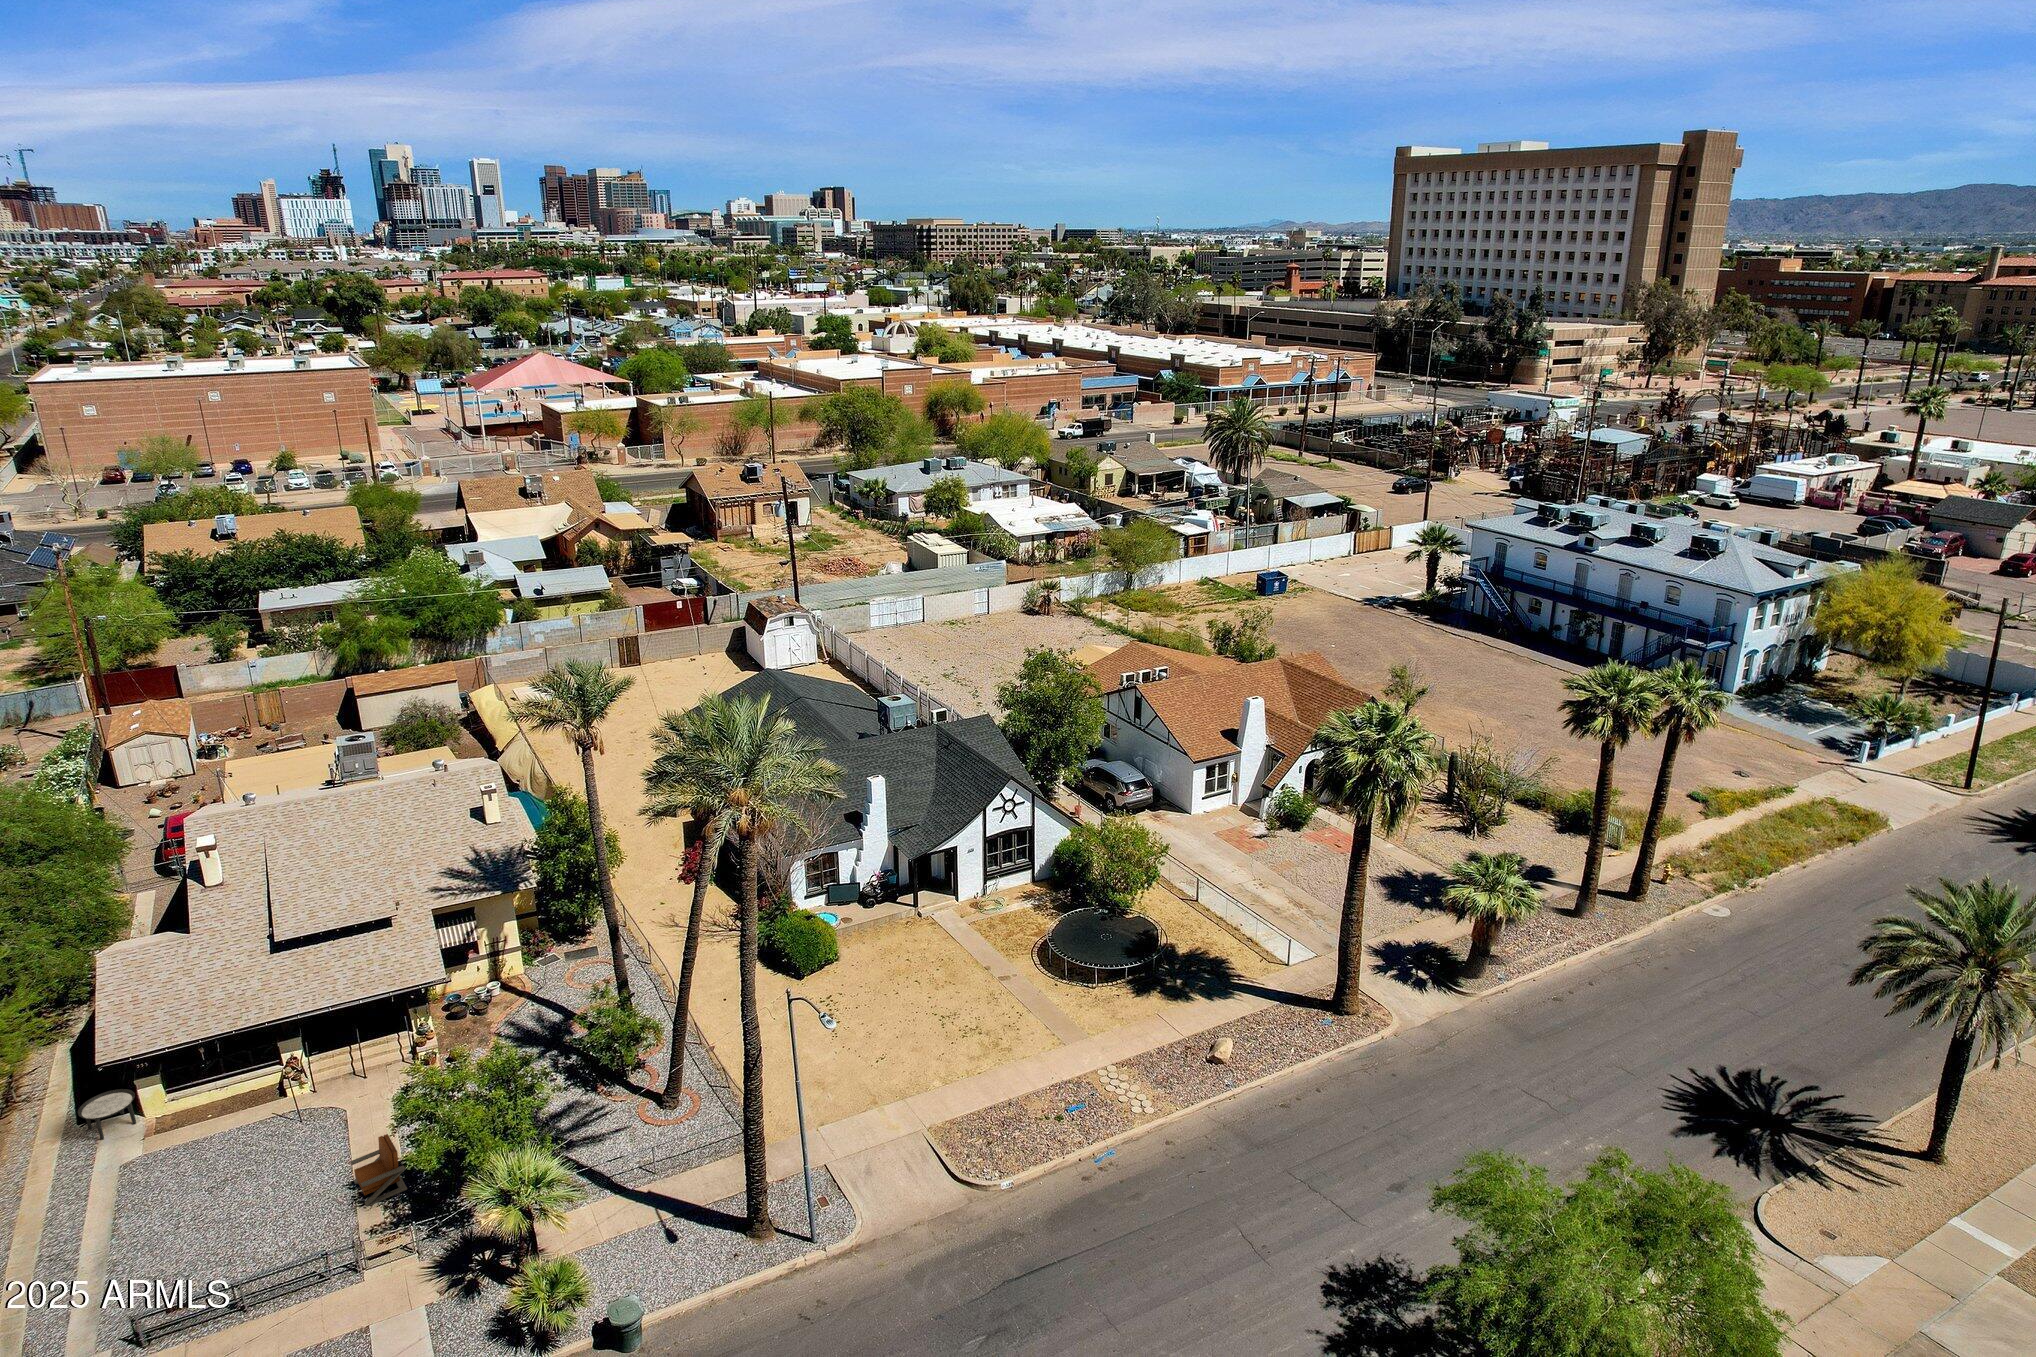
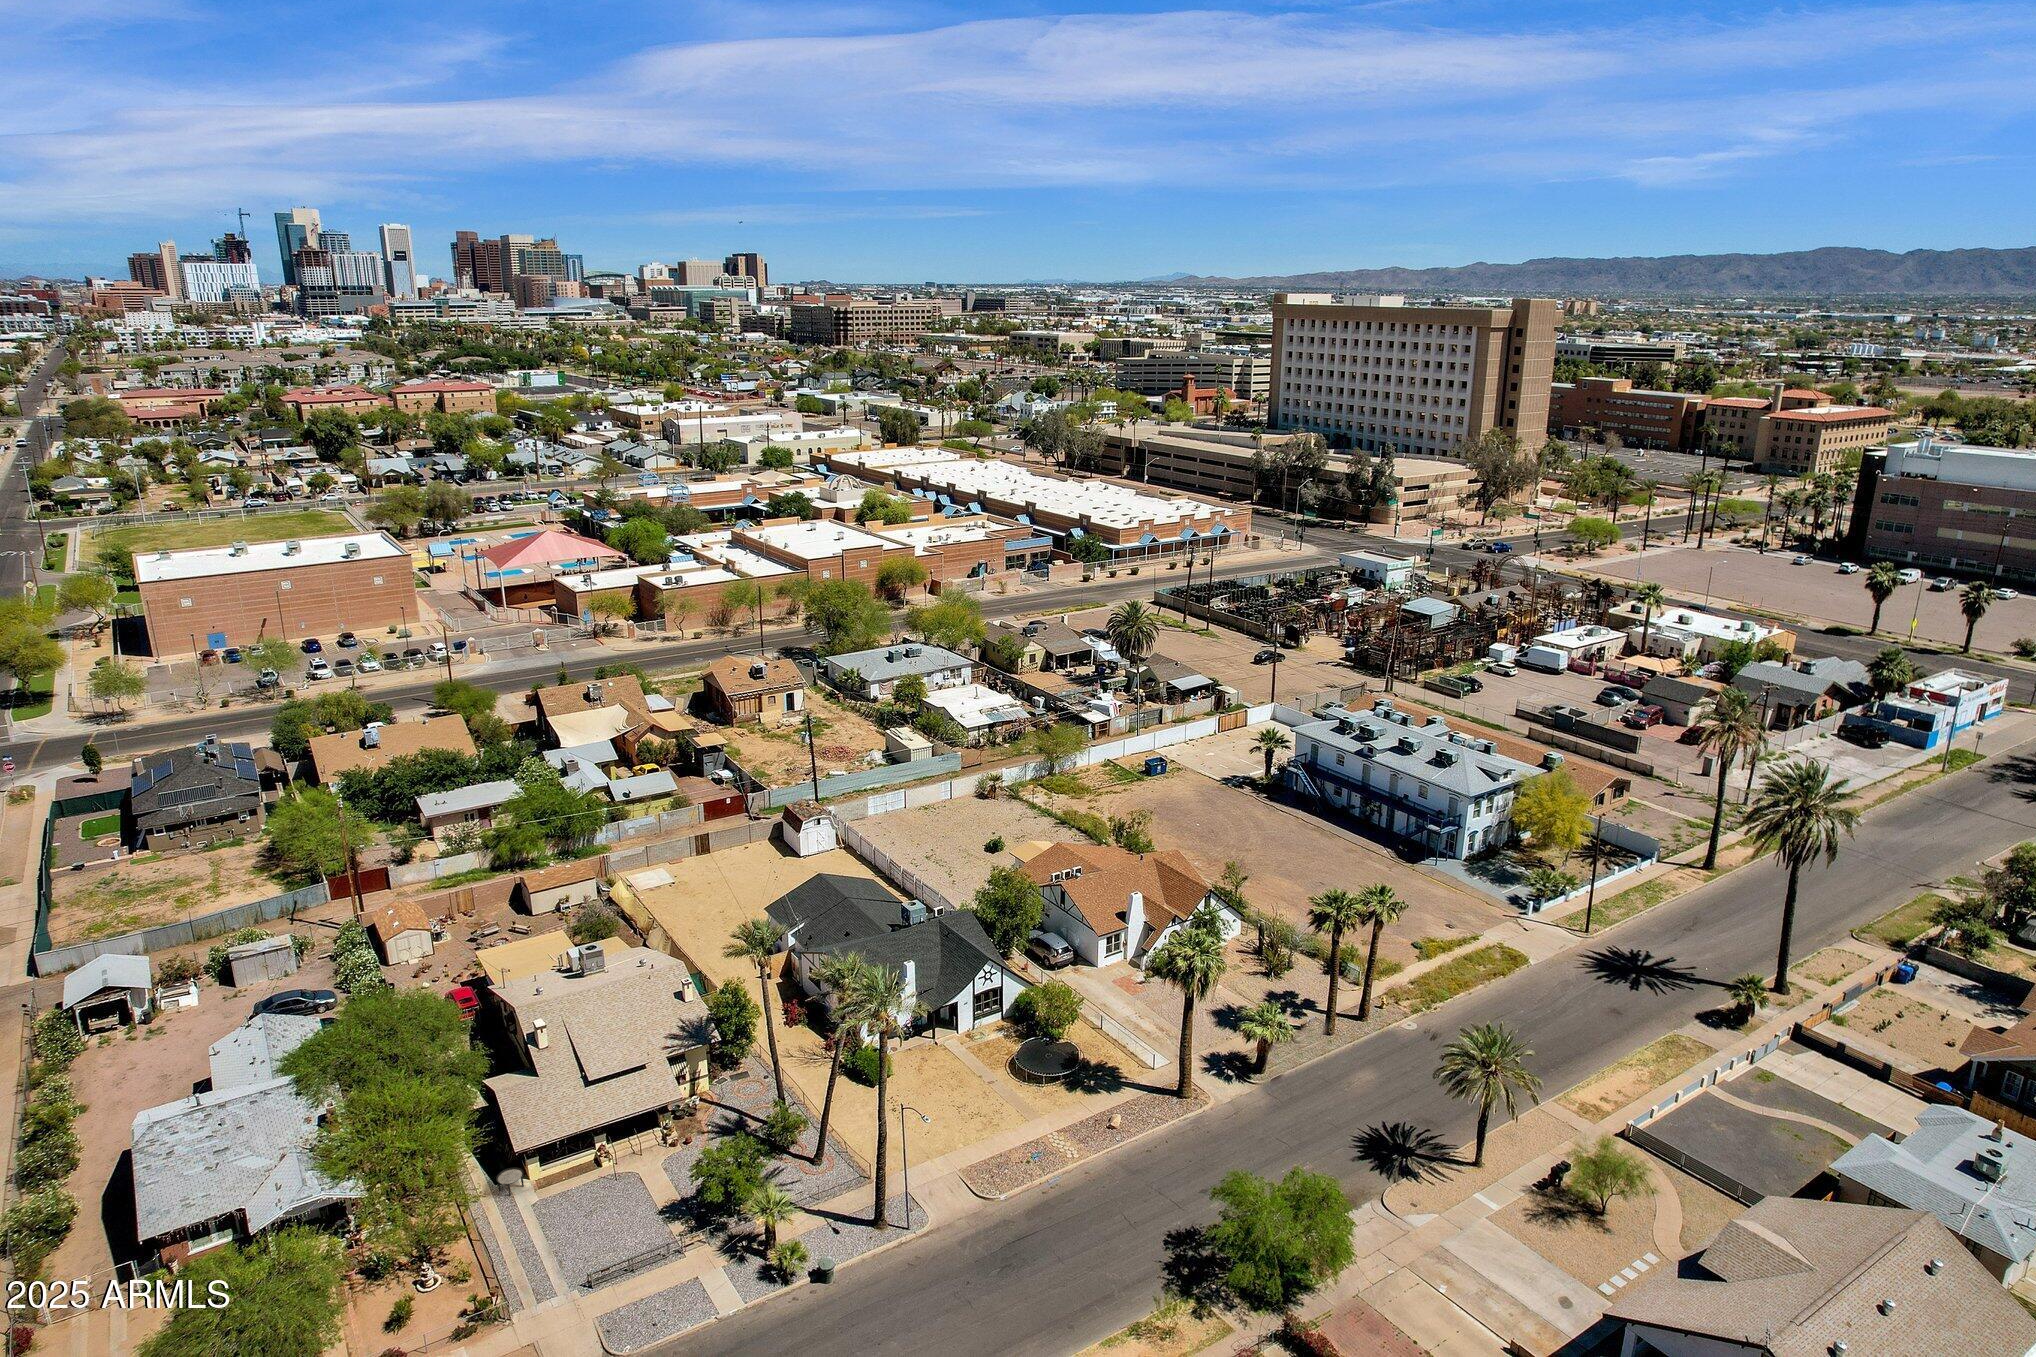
lounge chair: present [350,1134,407,1207] -> none [659,1185,690,1223]

